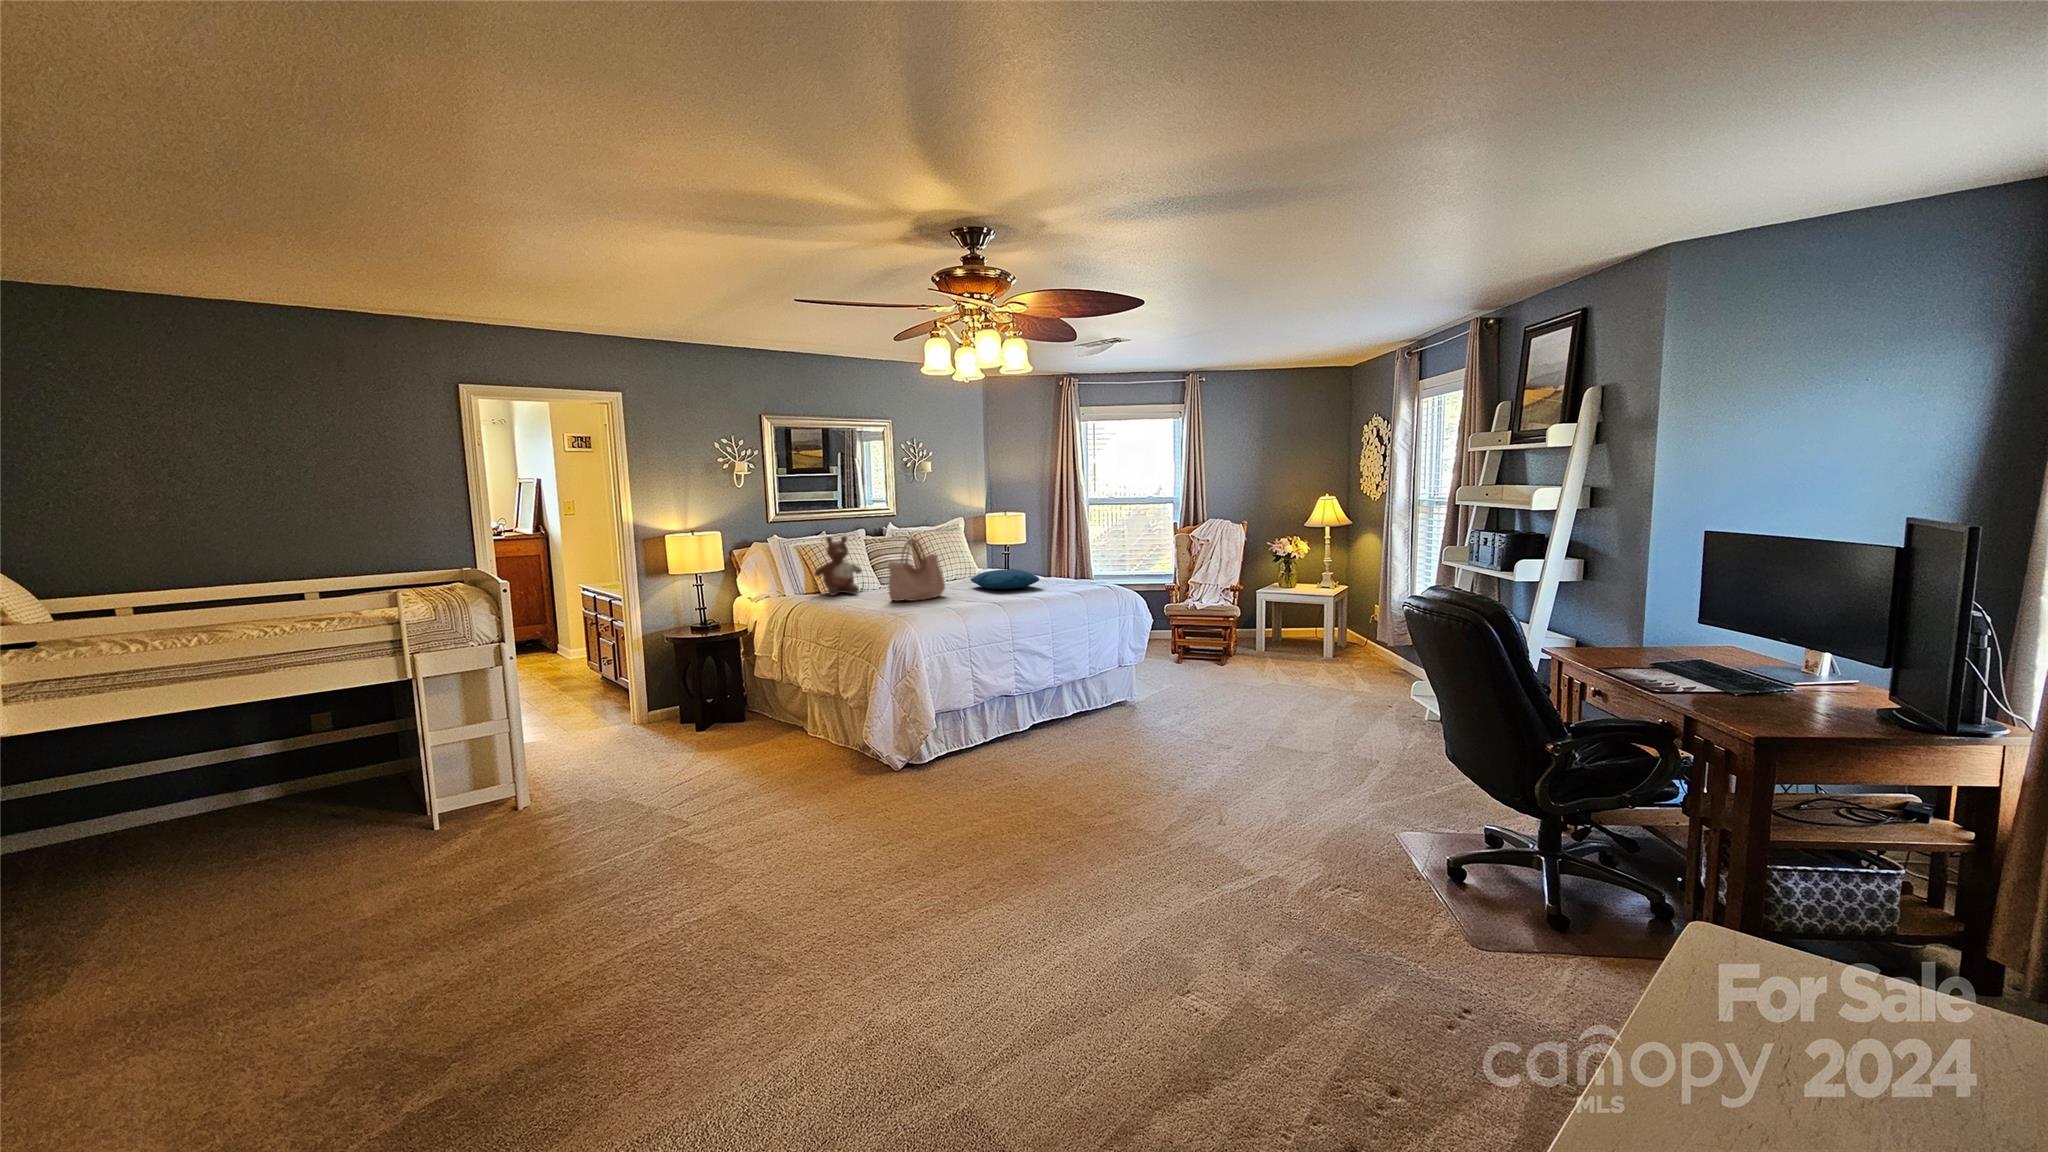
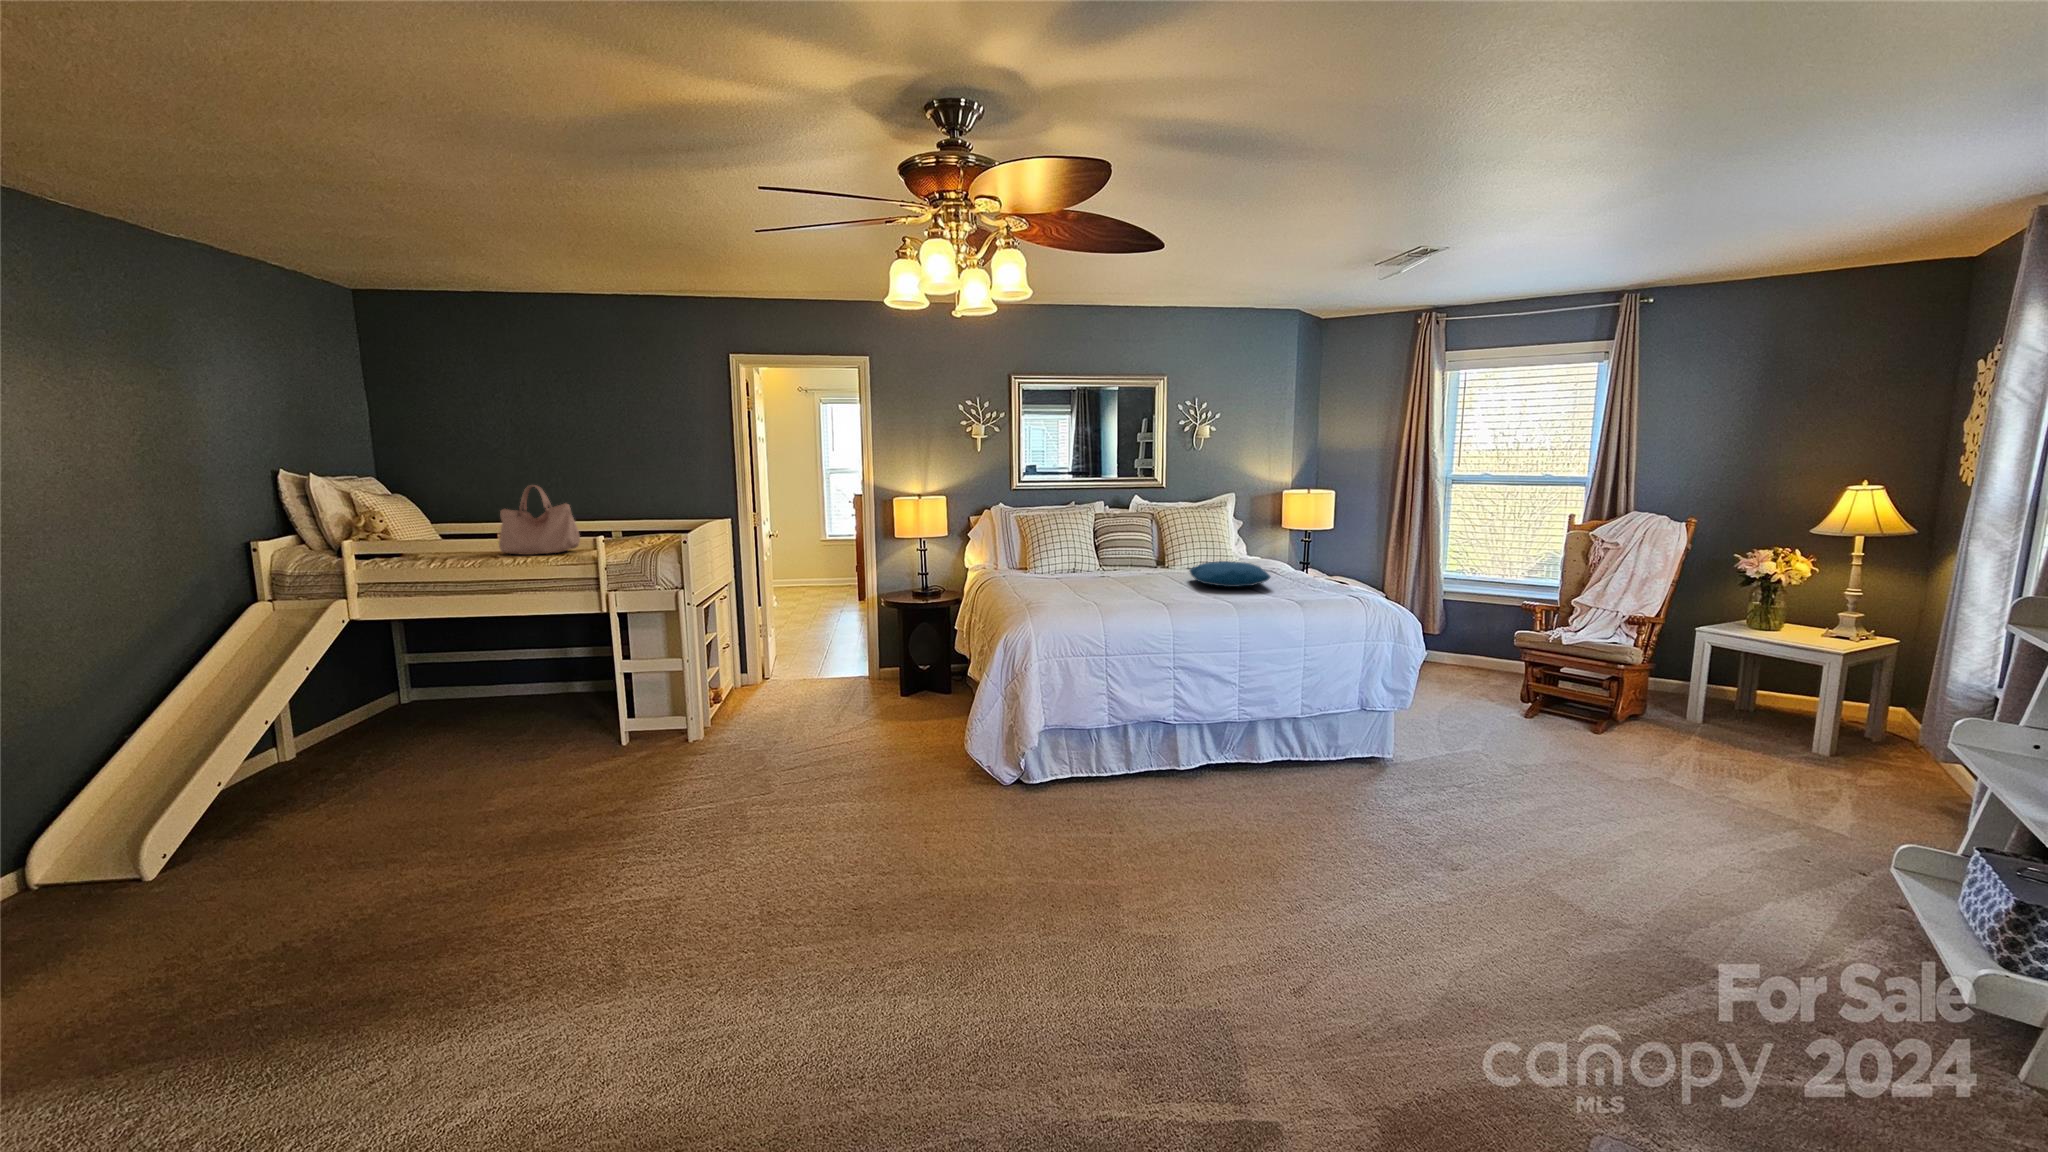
stuffed bear: present [815,536,861,596] -> none [1018,508,1070,574]
handbag: present [888,539,945,601] -> present [499,485,580,555]

